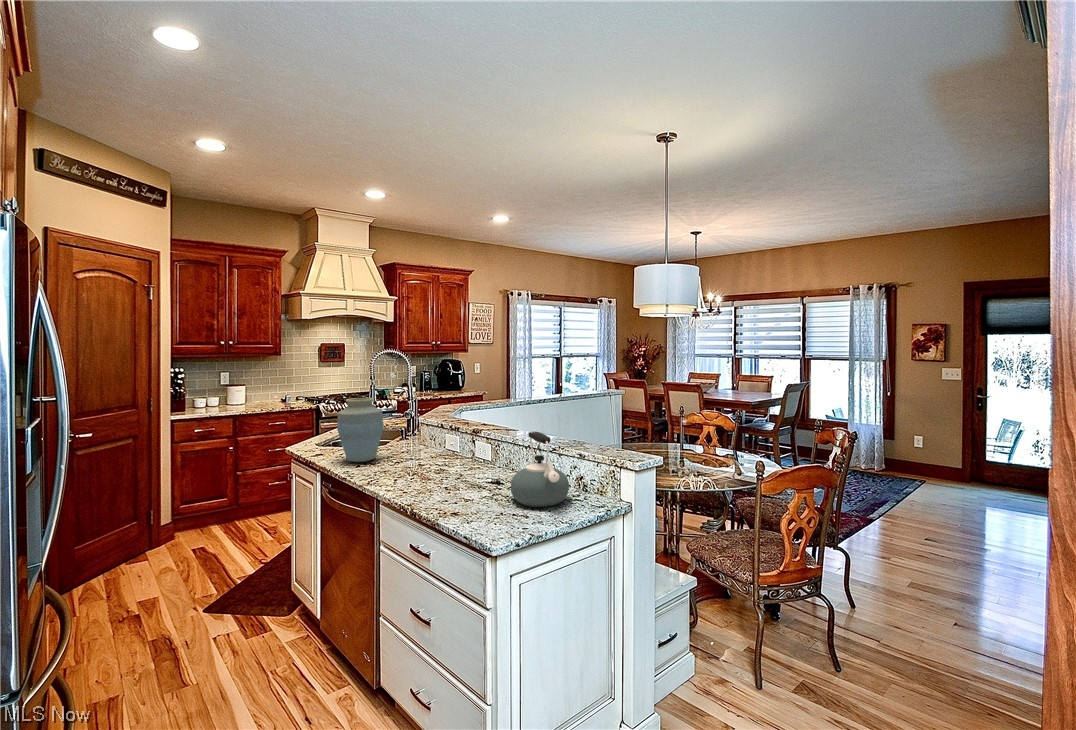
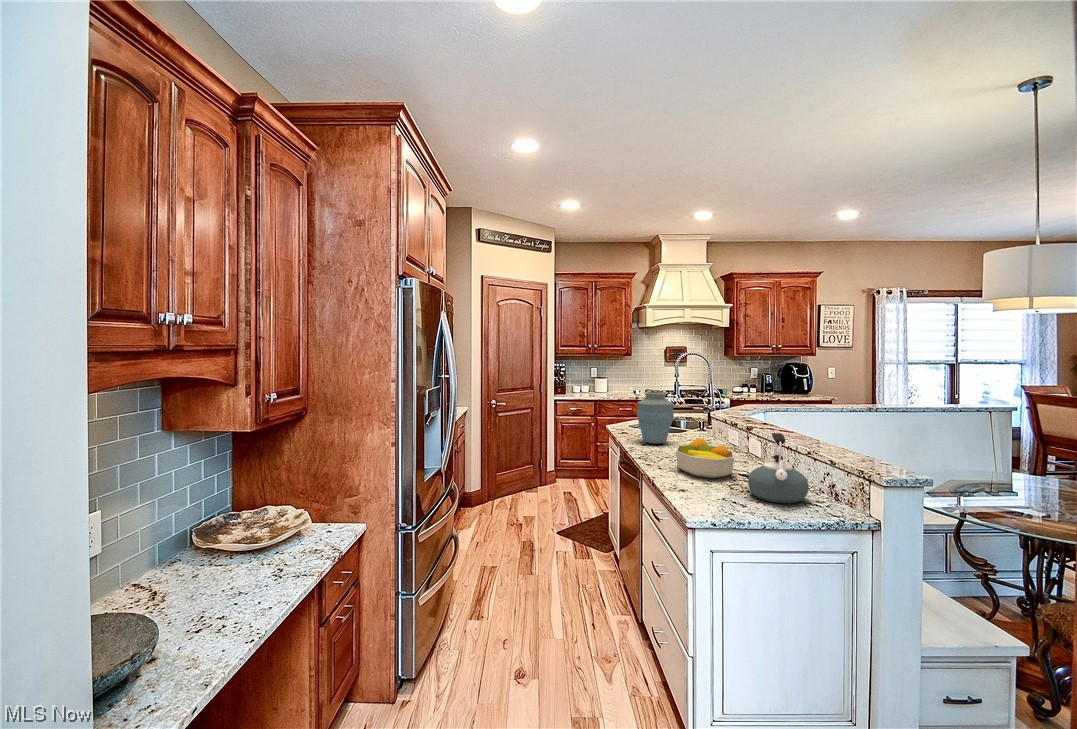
fruit bowl: none [411,448,484,494] -> present [676,438,734,478]

